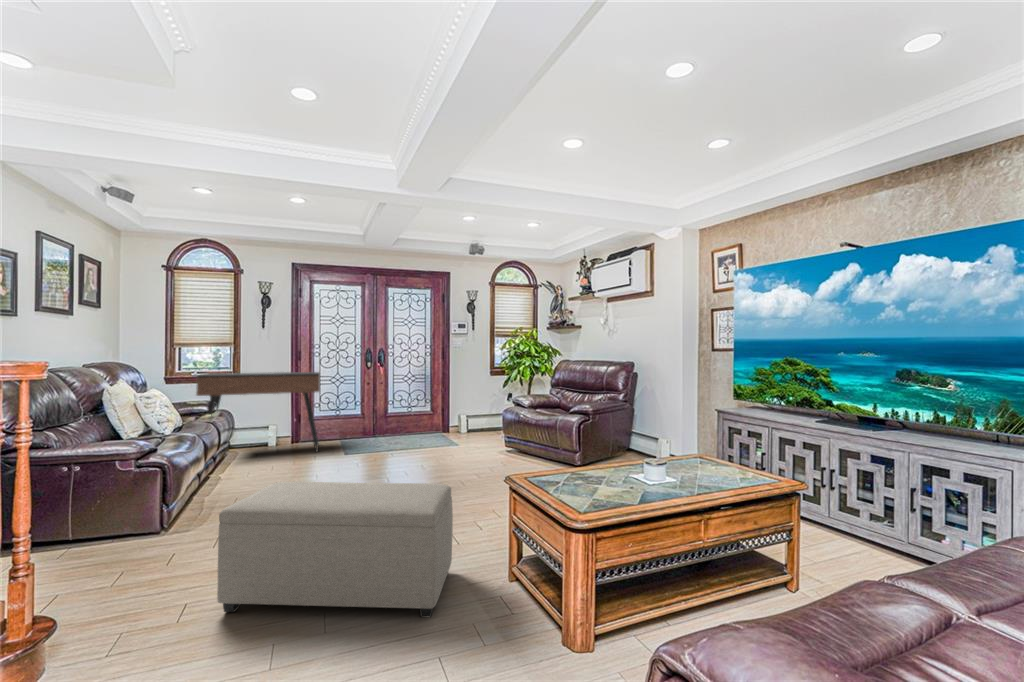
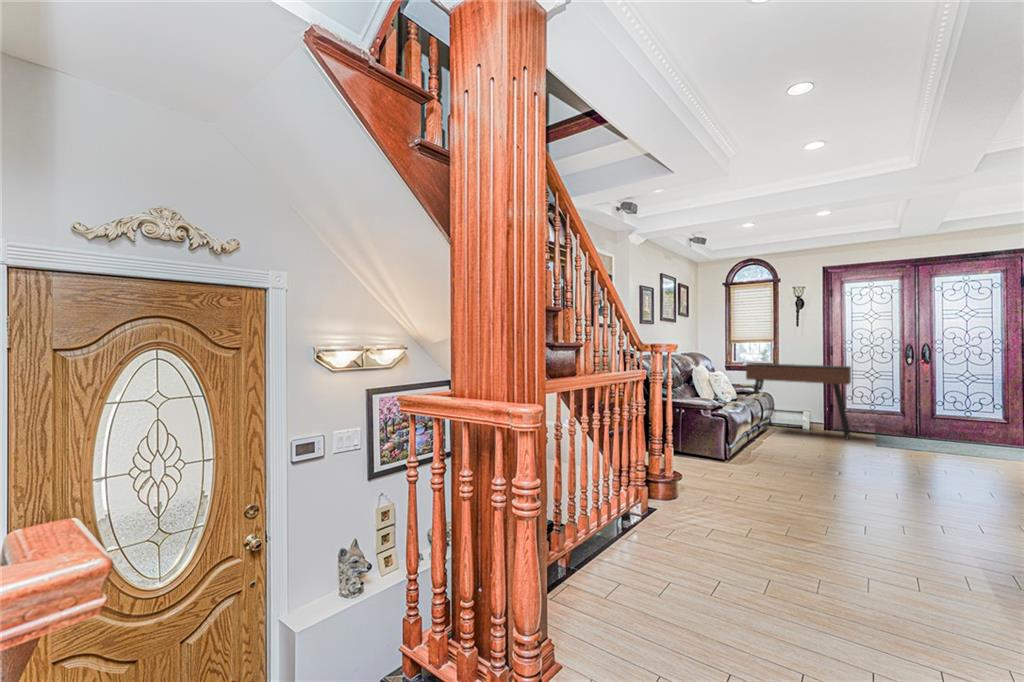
ottoman: present [217,481,453,617] -> none [756,433,938,541]

